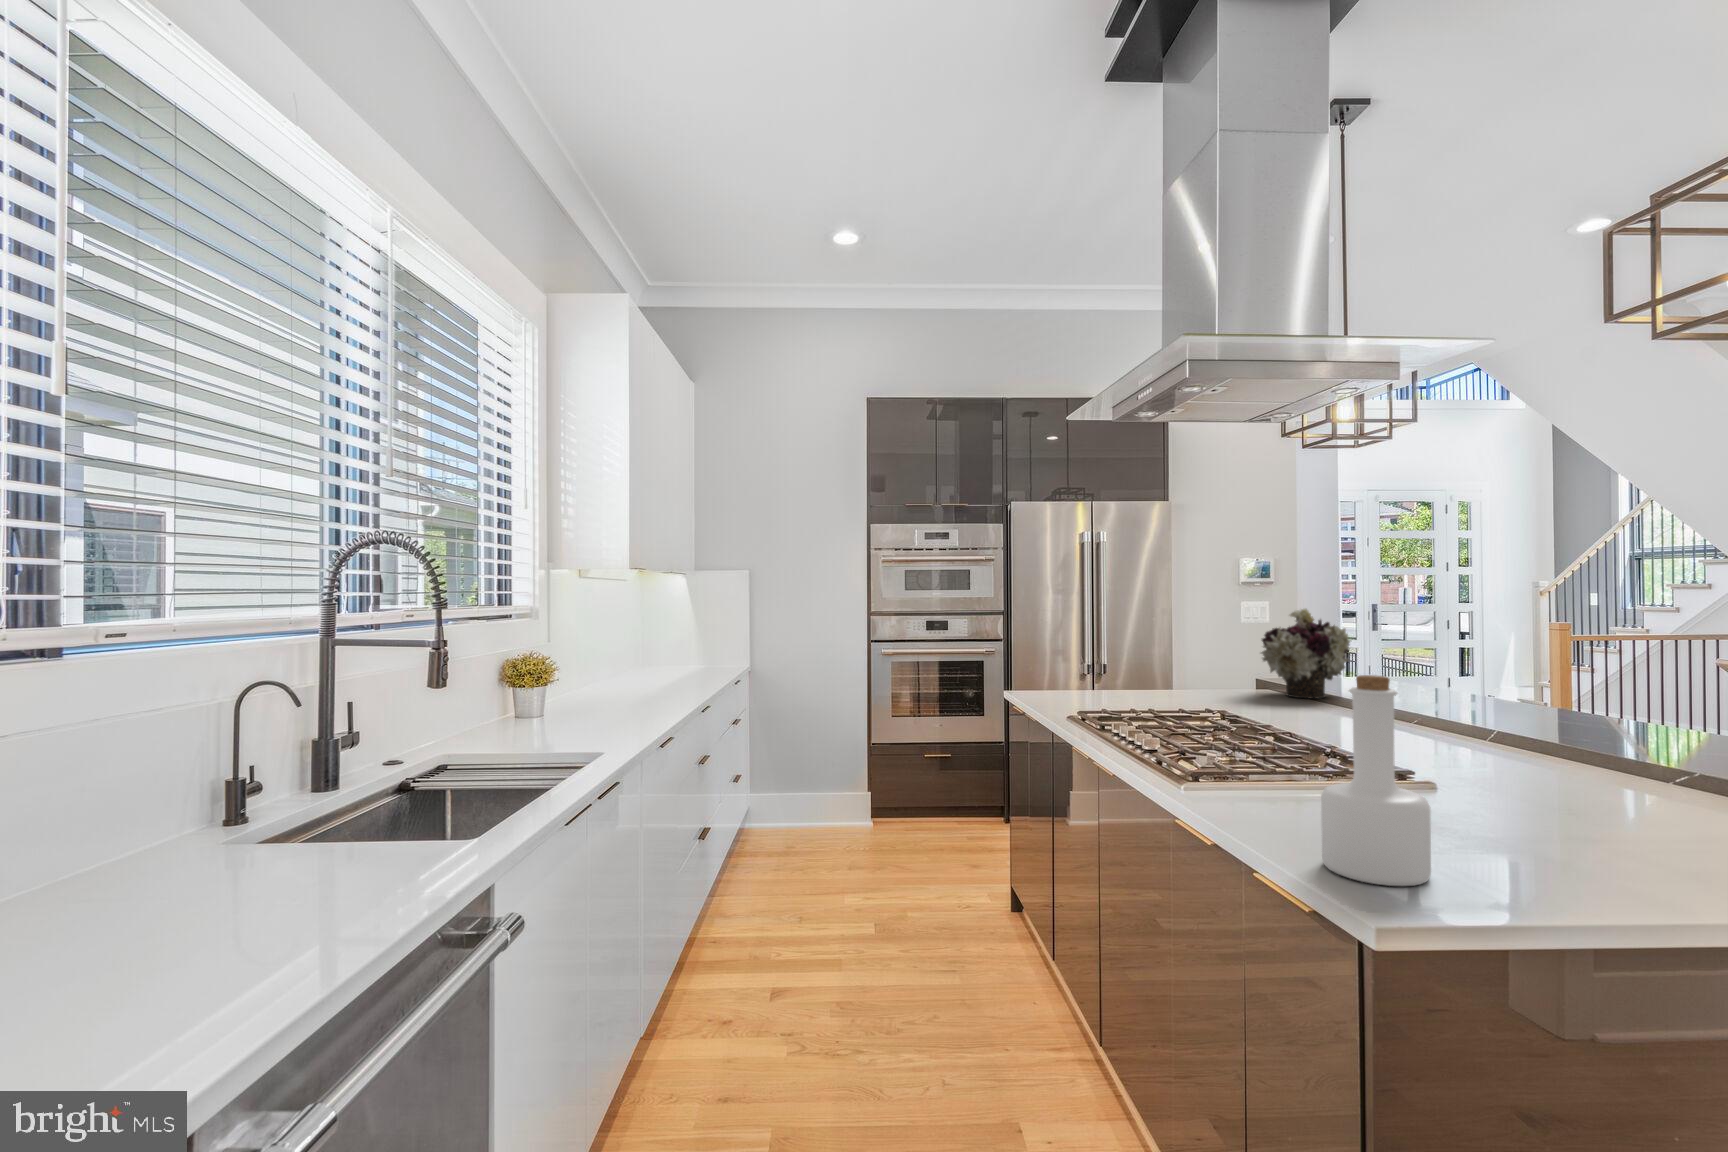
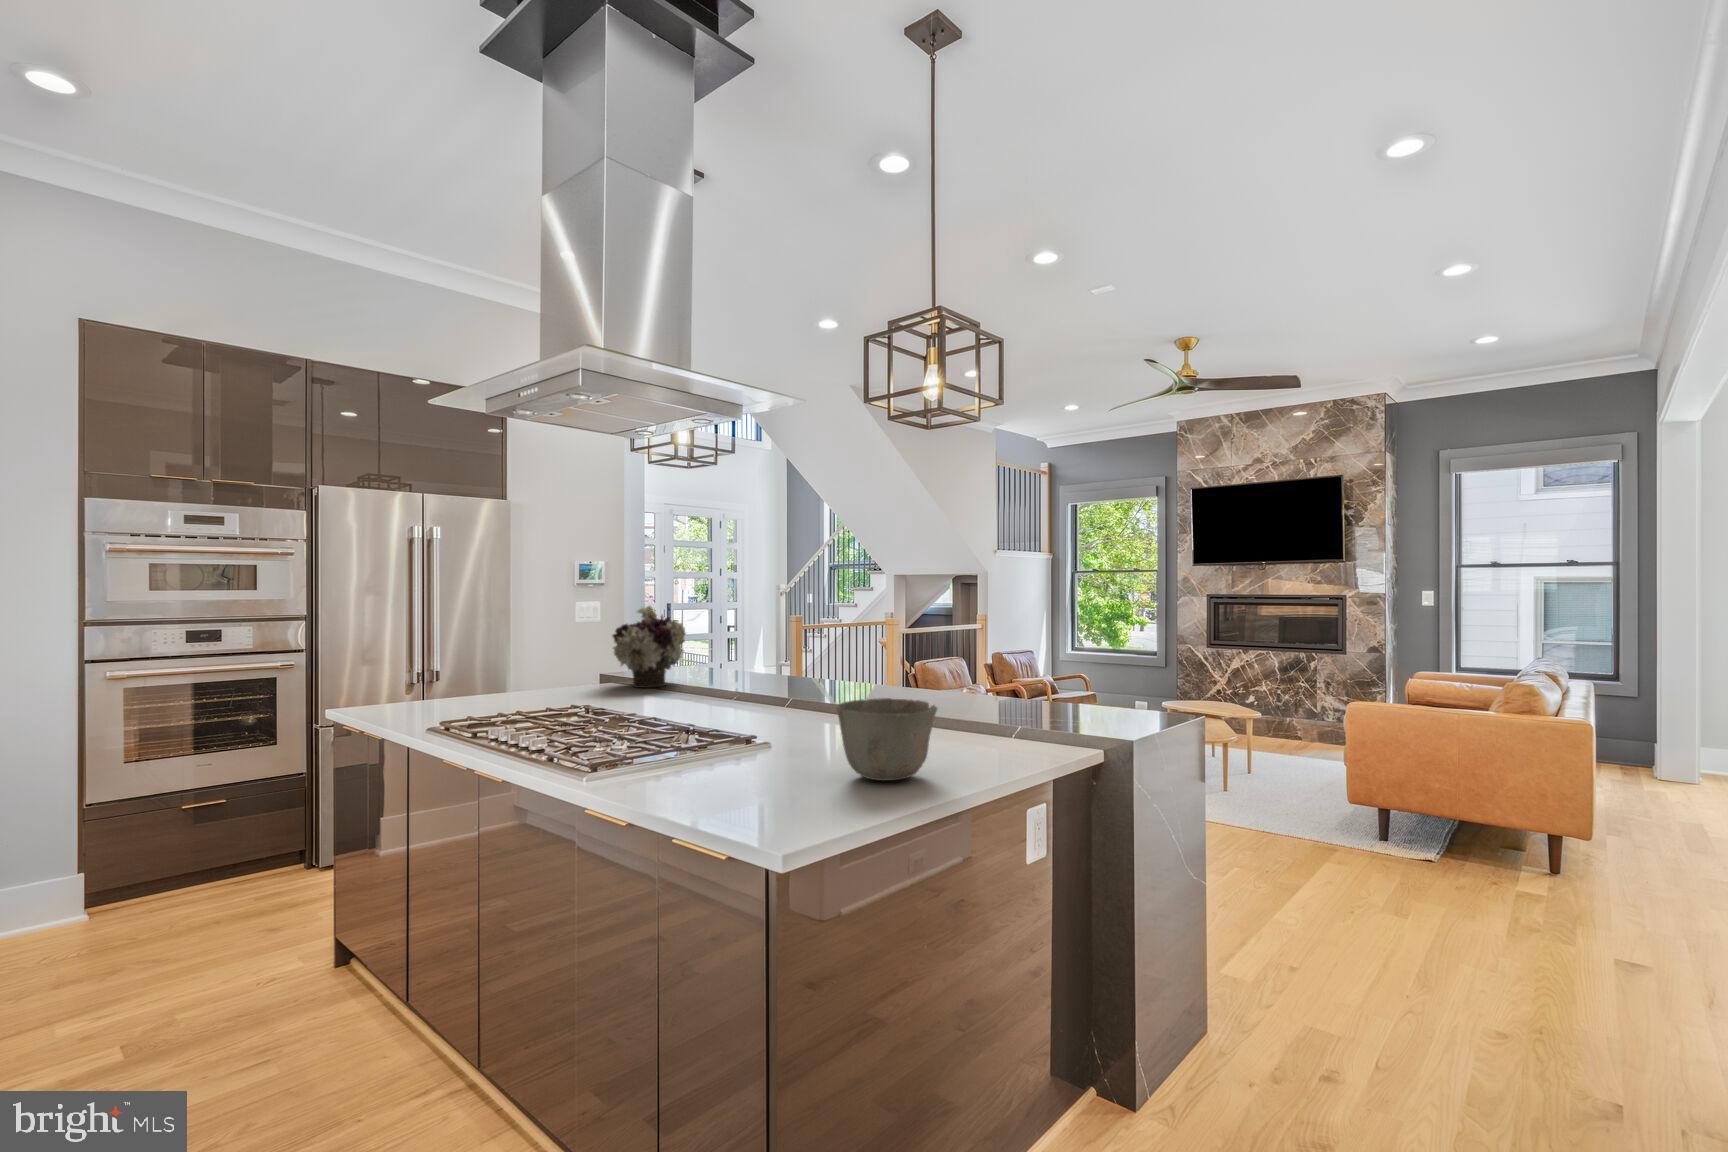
bottle: present [1321,675,1431,886] -> none [736,654,814,827]
ceramic bowl: none [1493,743,1673,862] -> present [837,698,937,781]

